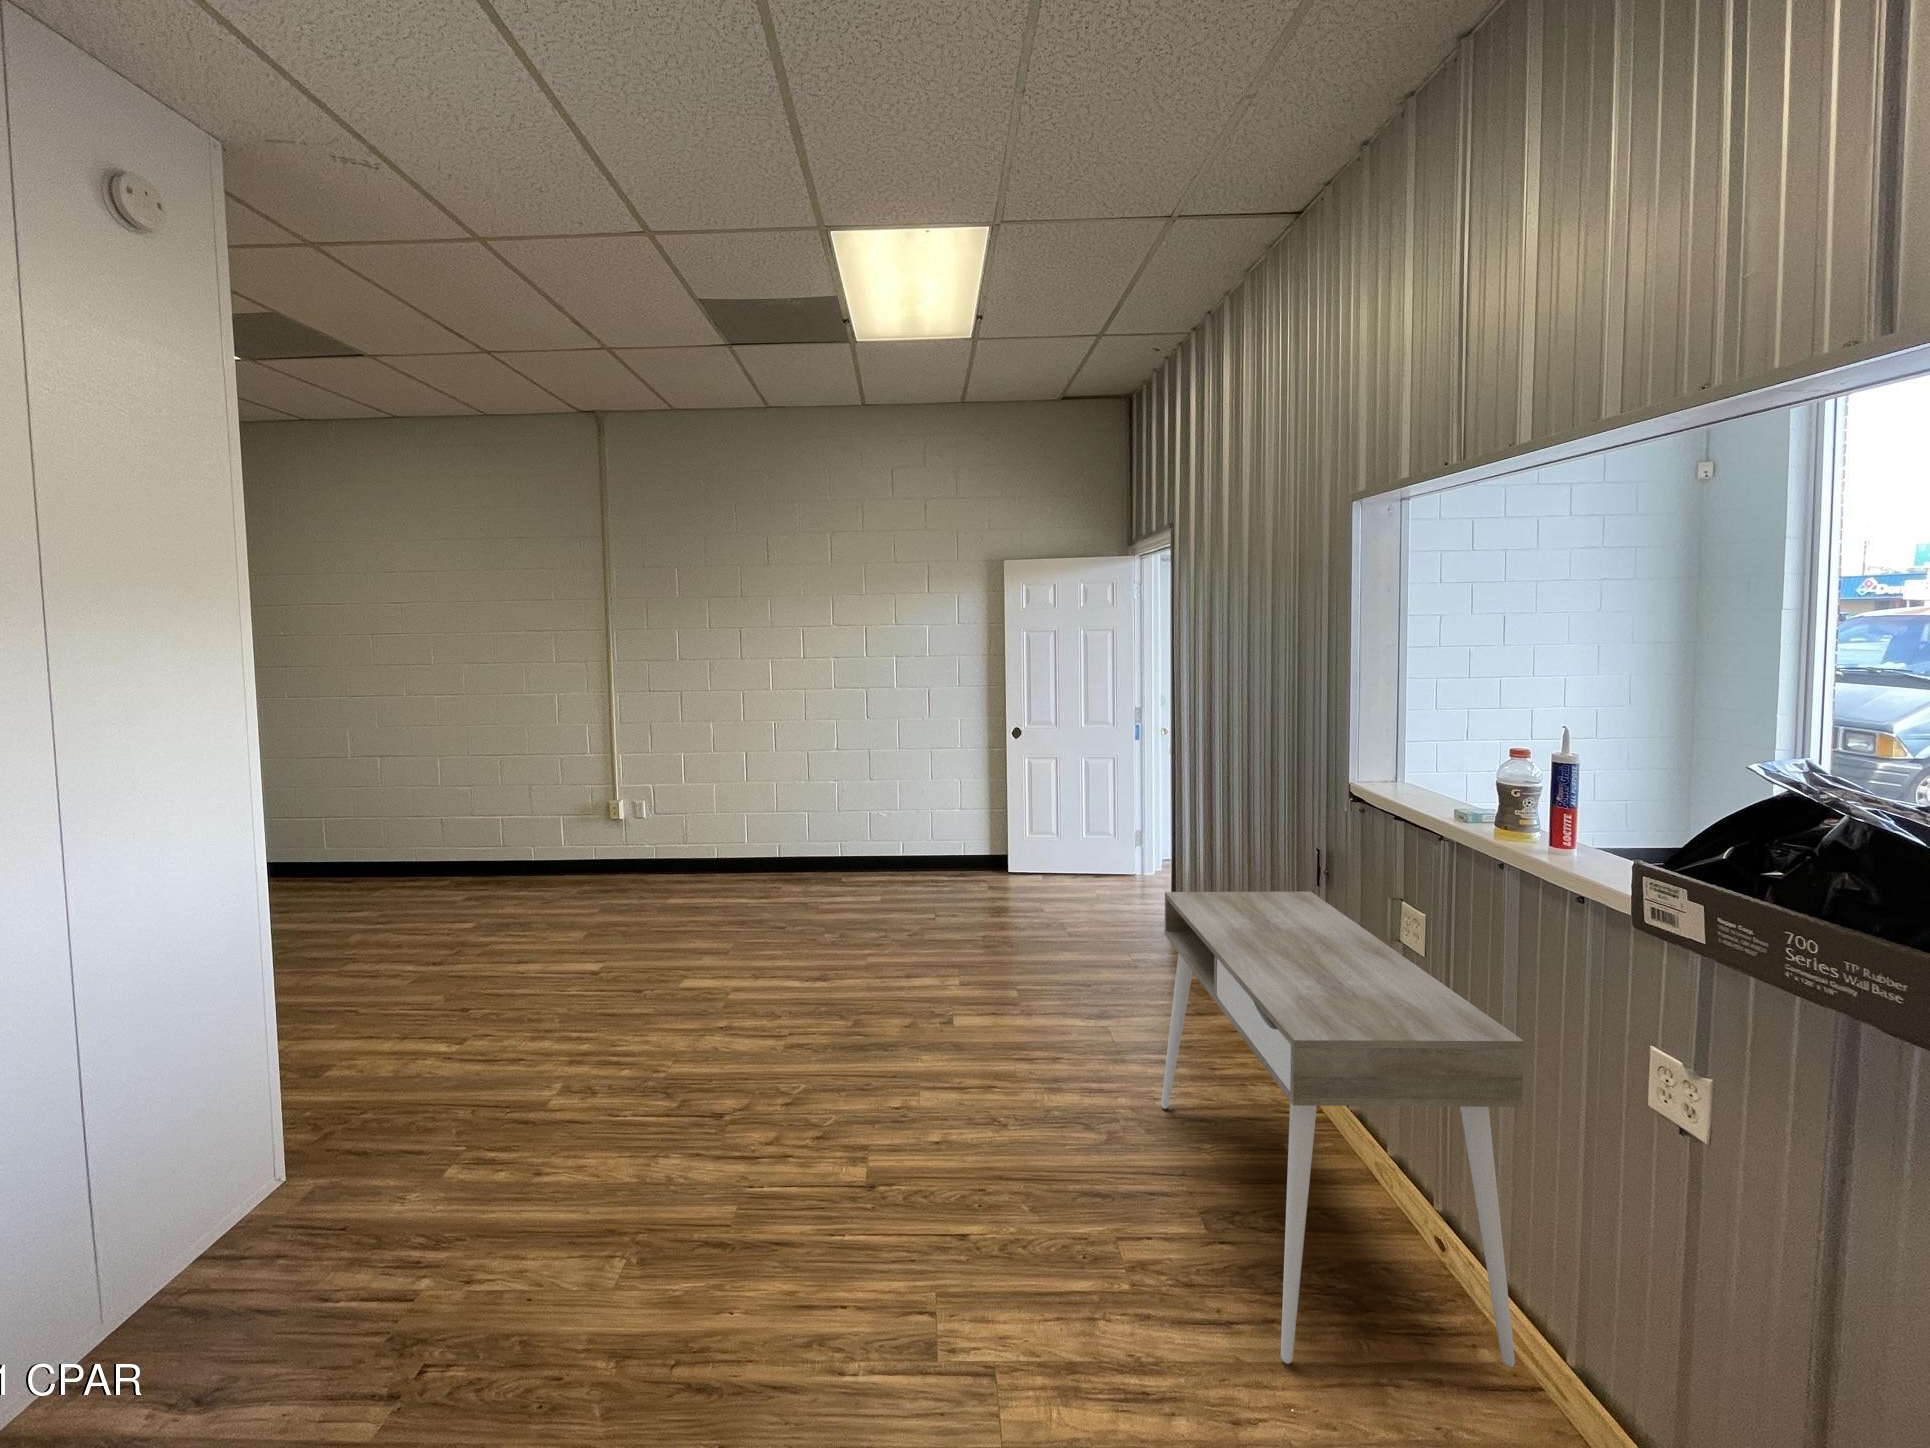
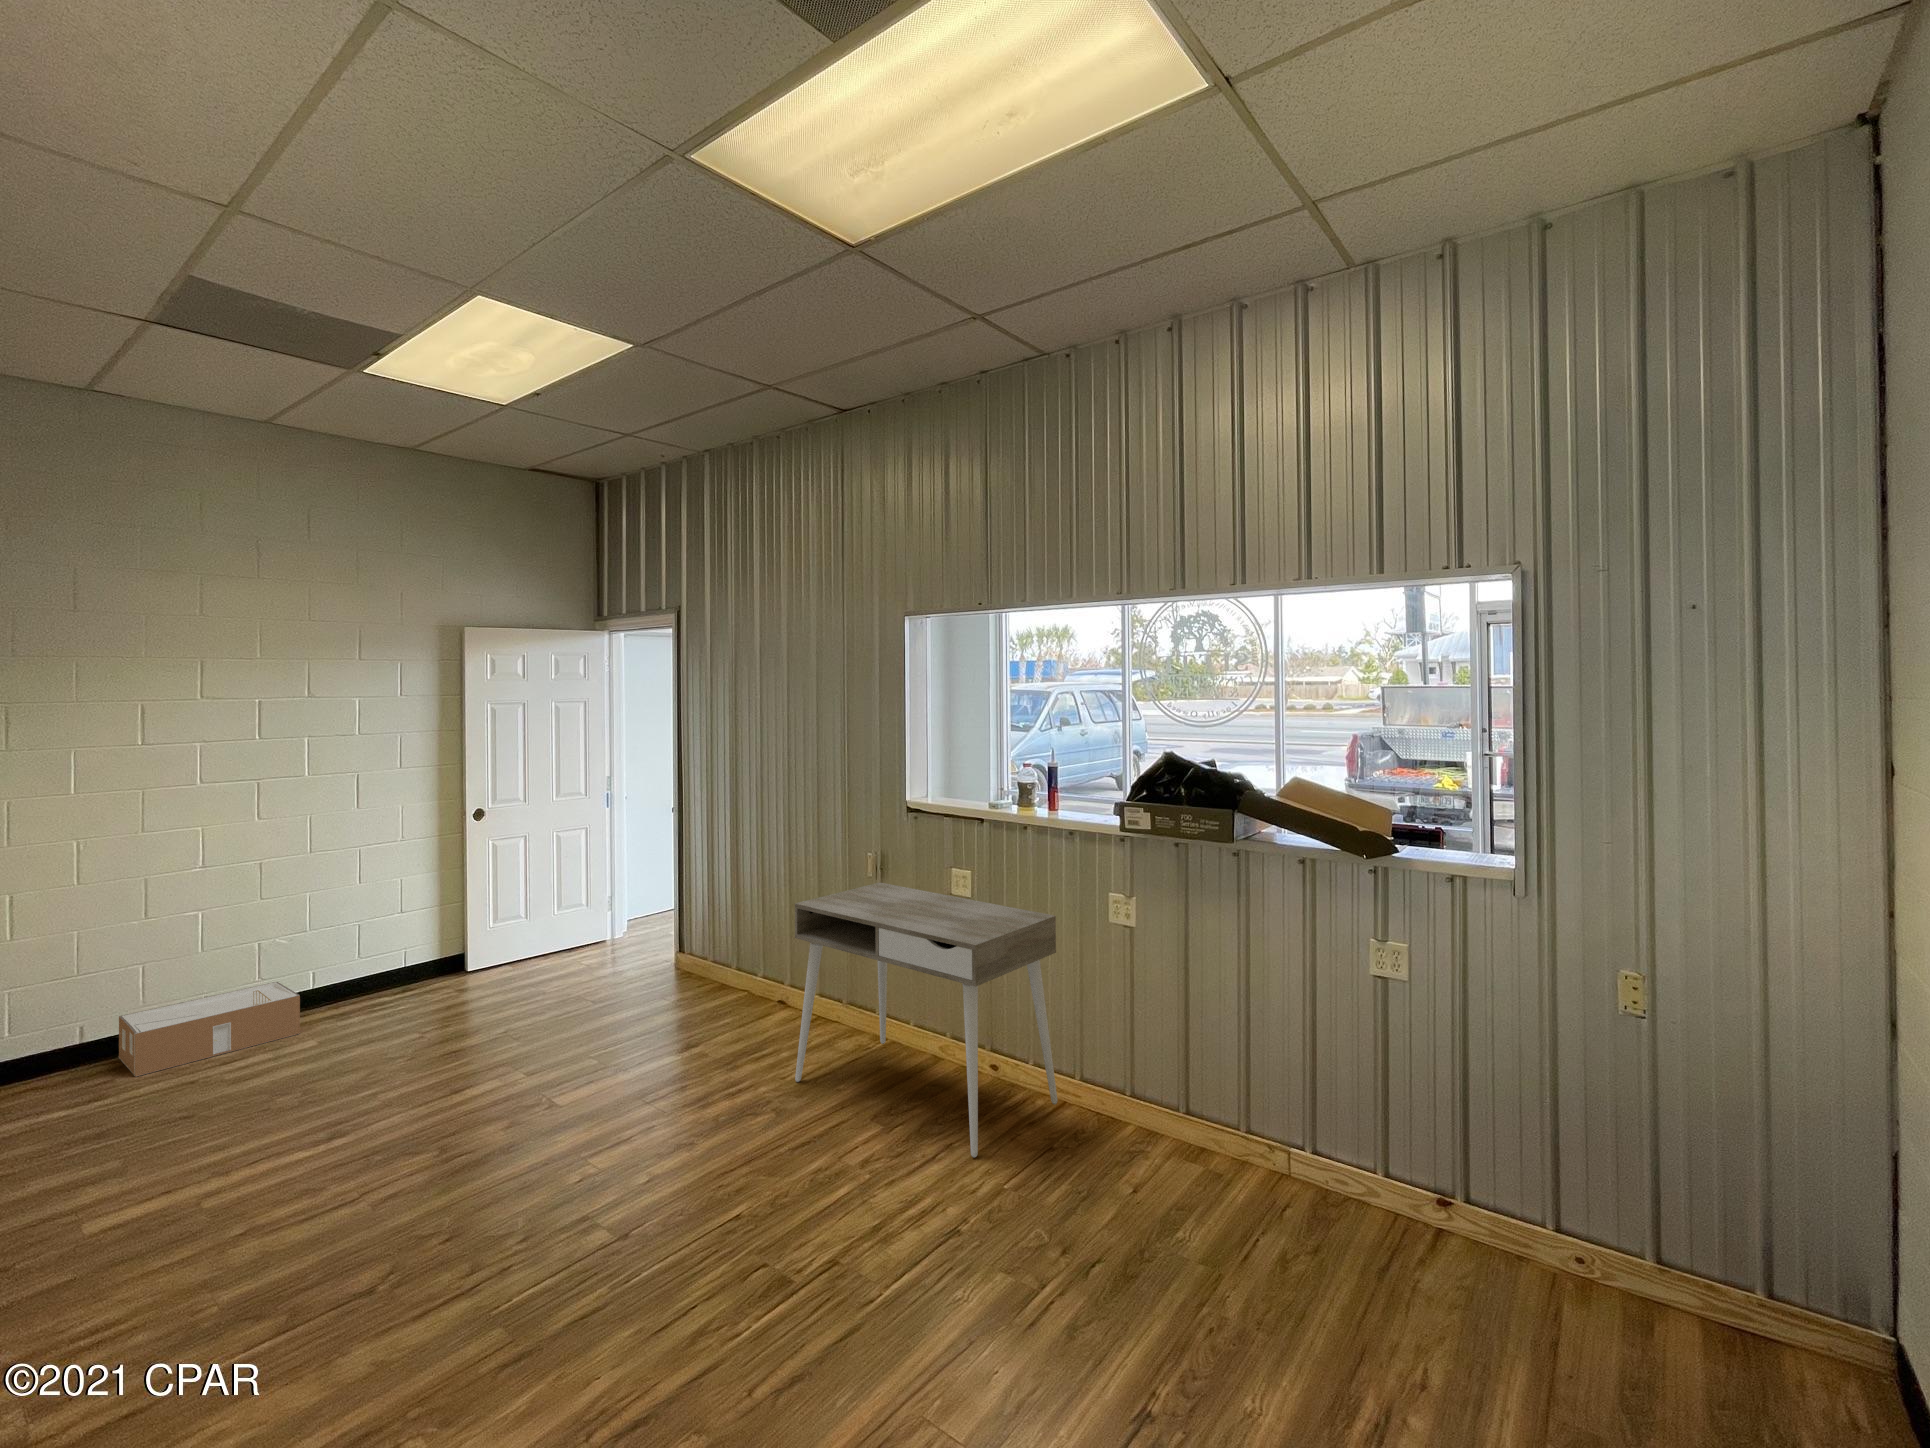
cardboard box: none [789,846,881,891] -> present [119,982,300,1077]

